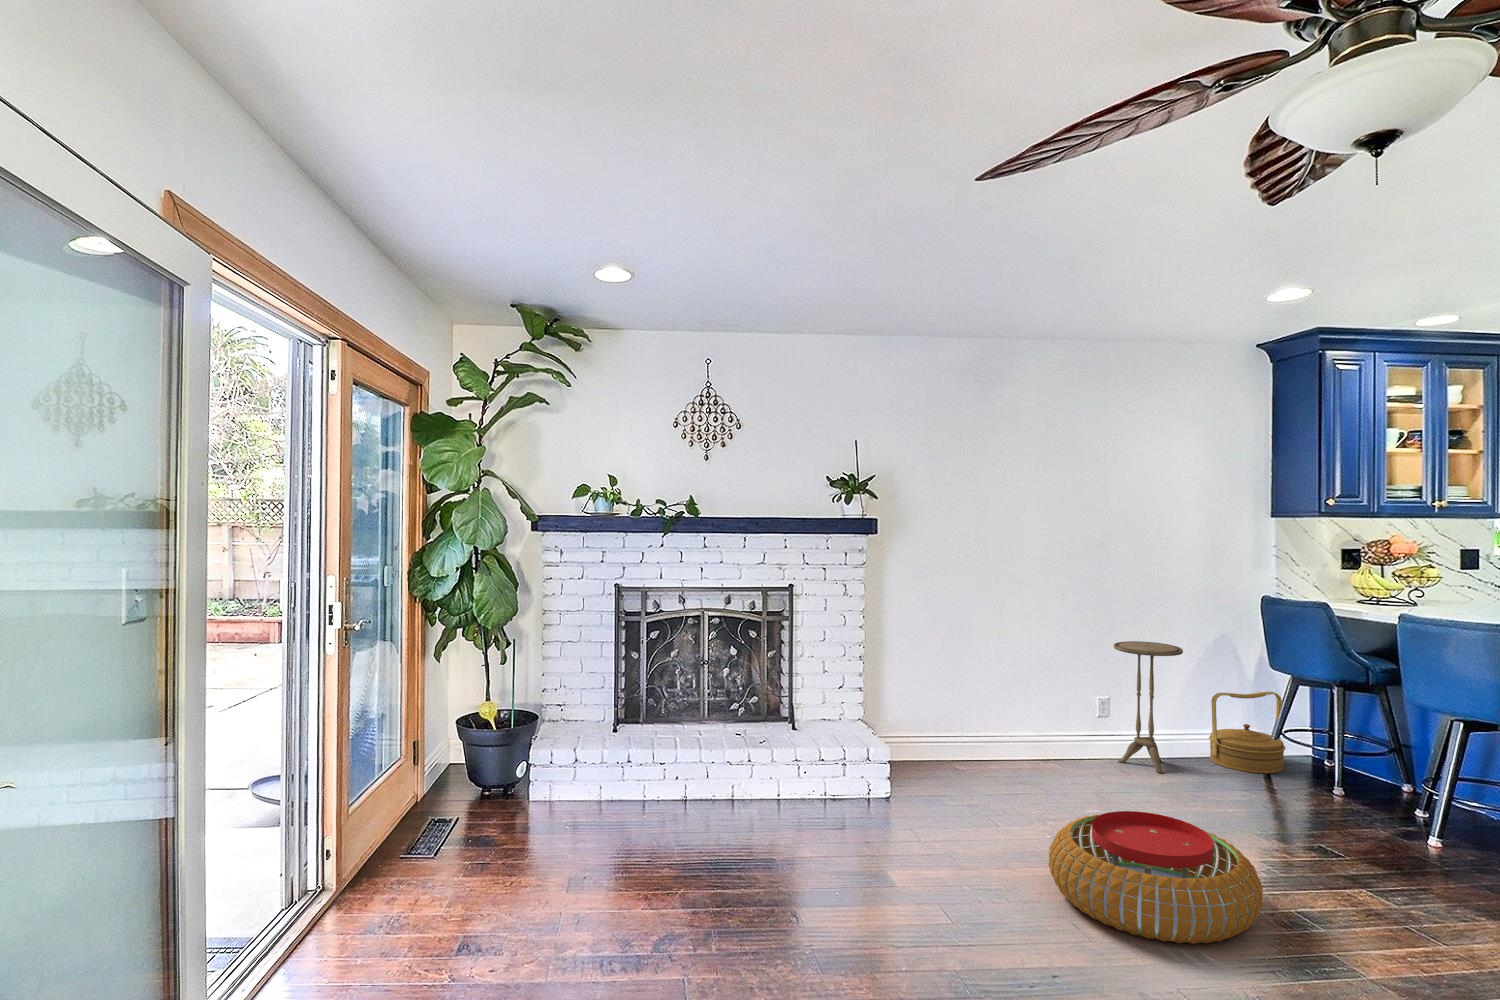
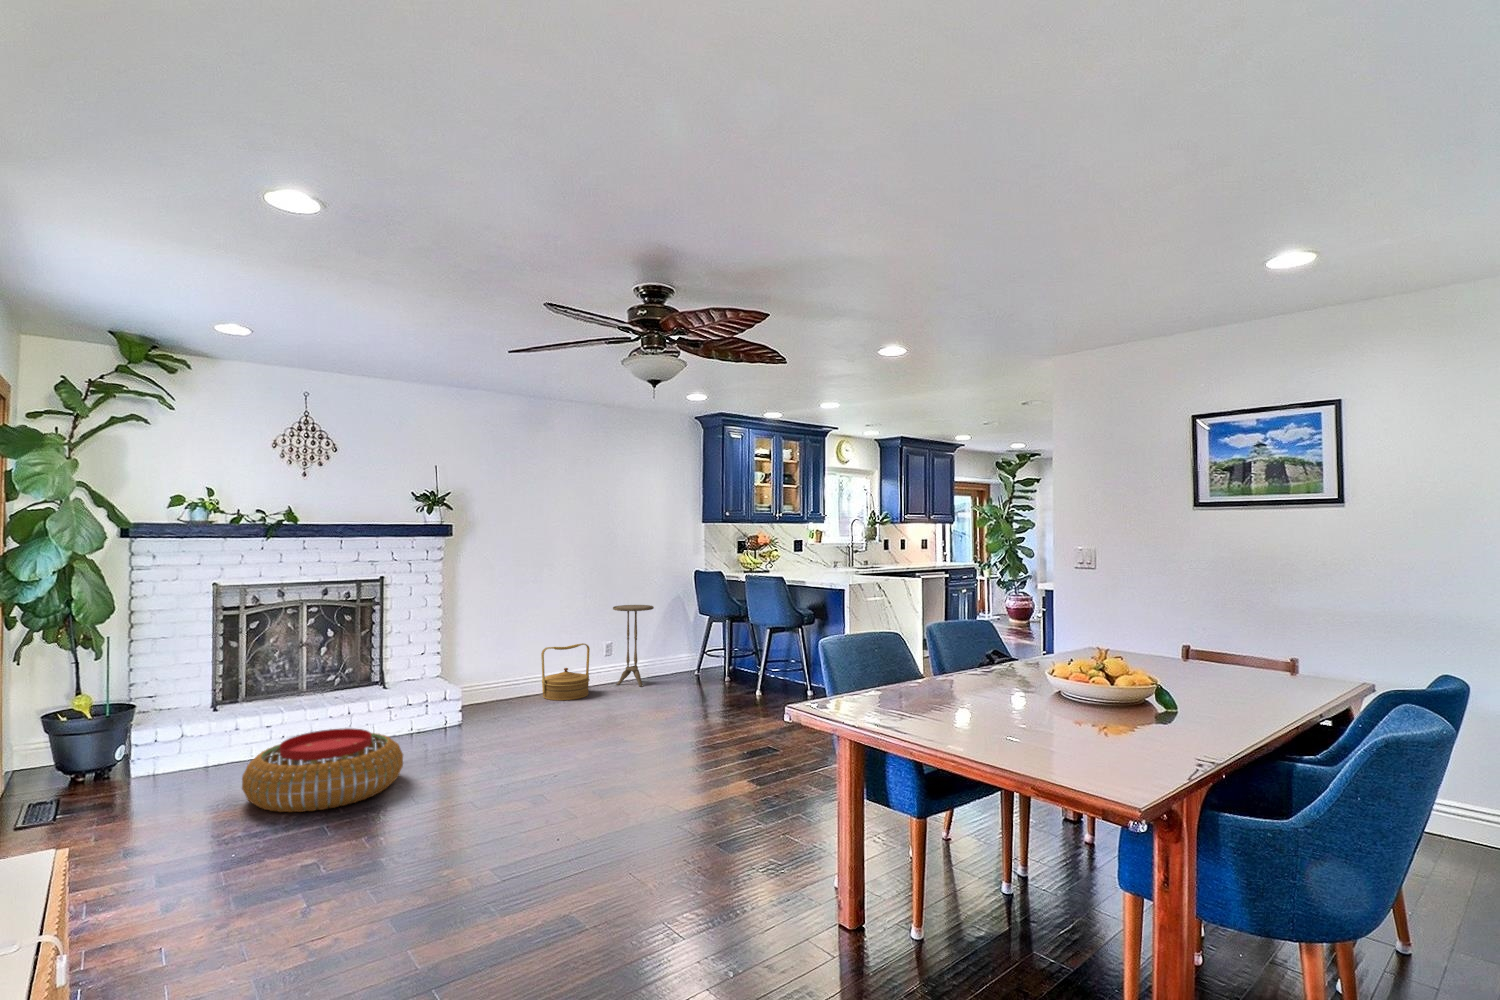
woven basket: present [1209,692,1285,774] -> present [541,643,590,701]
pouf: present [1049,811,1263,944] -> present [242,728,403,812]

